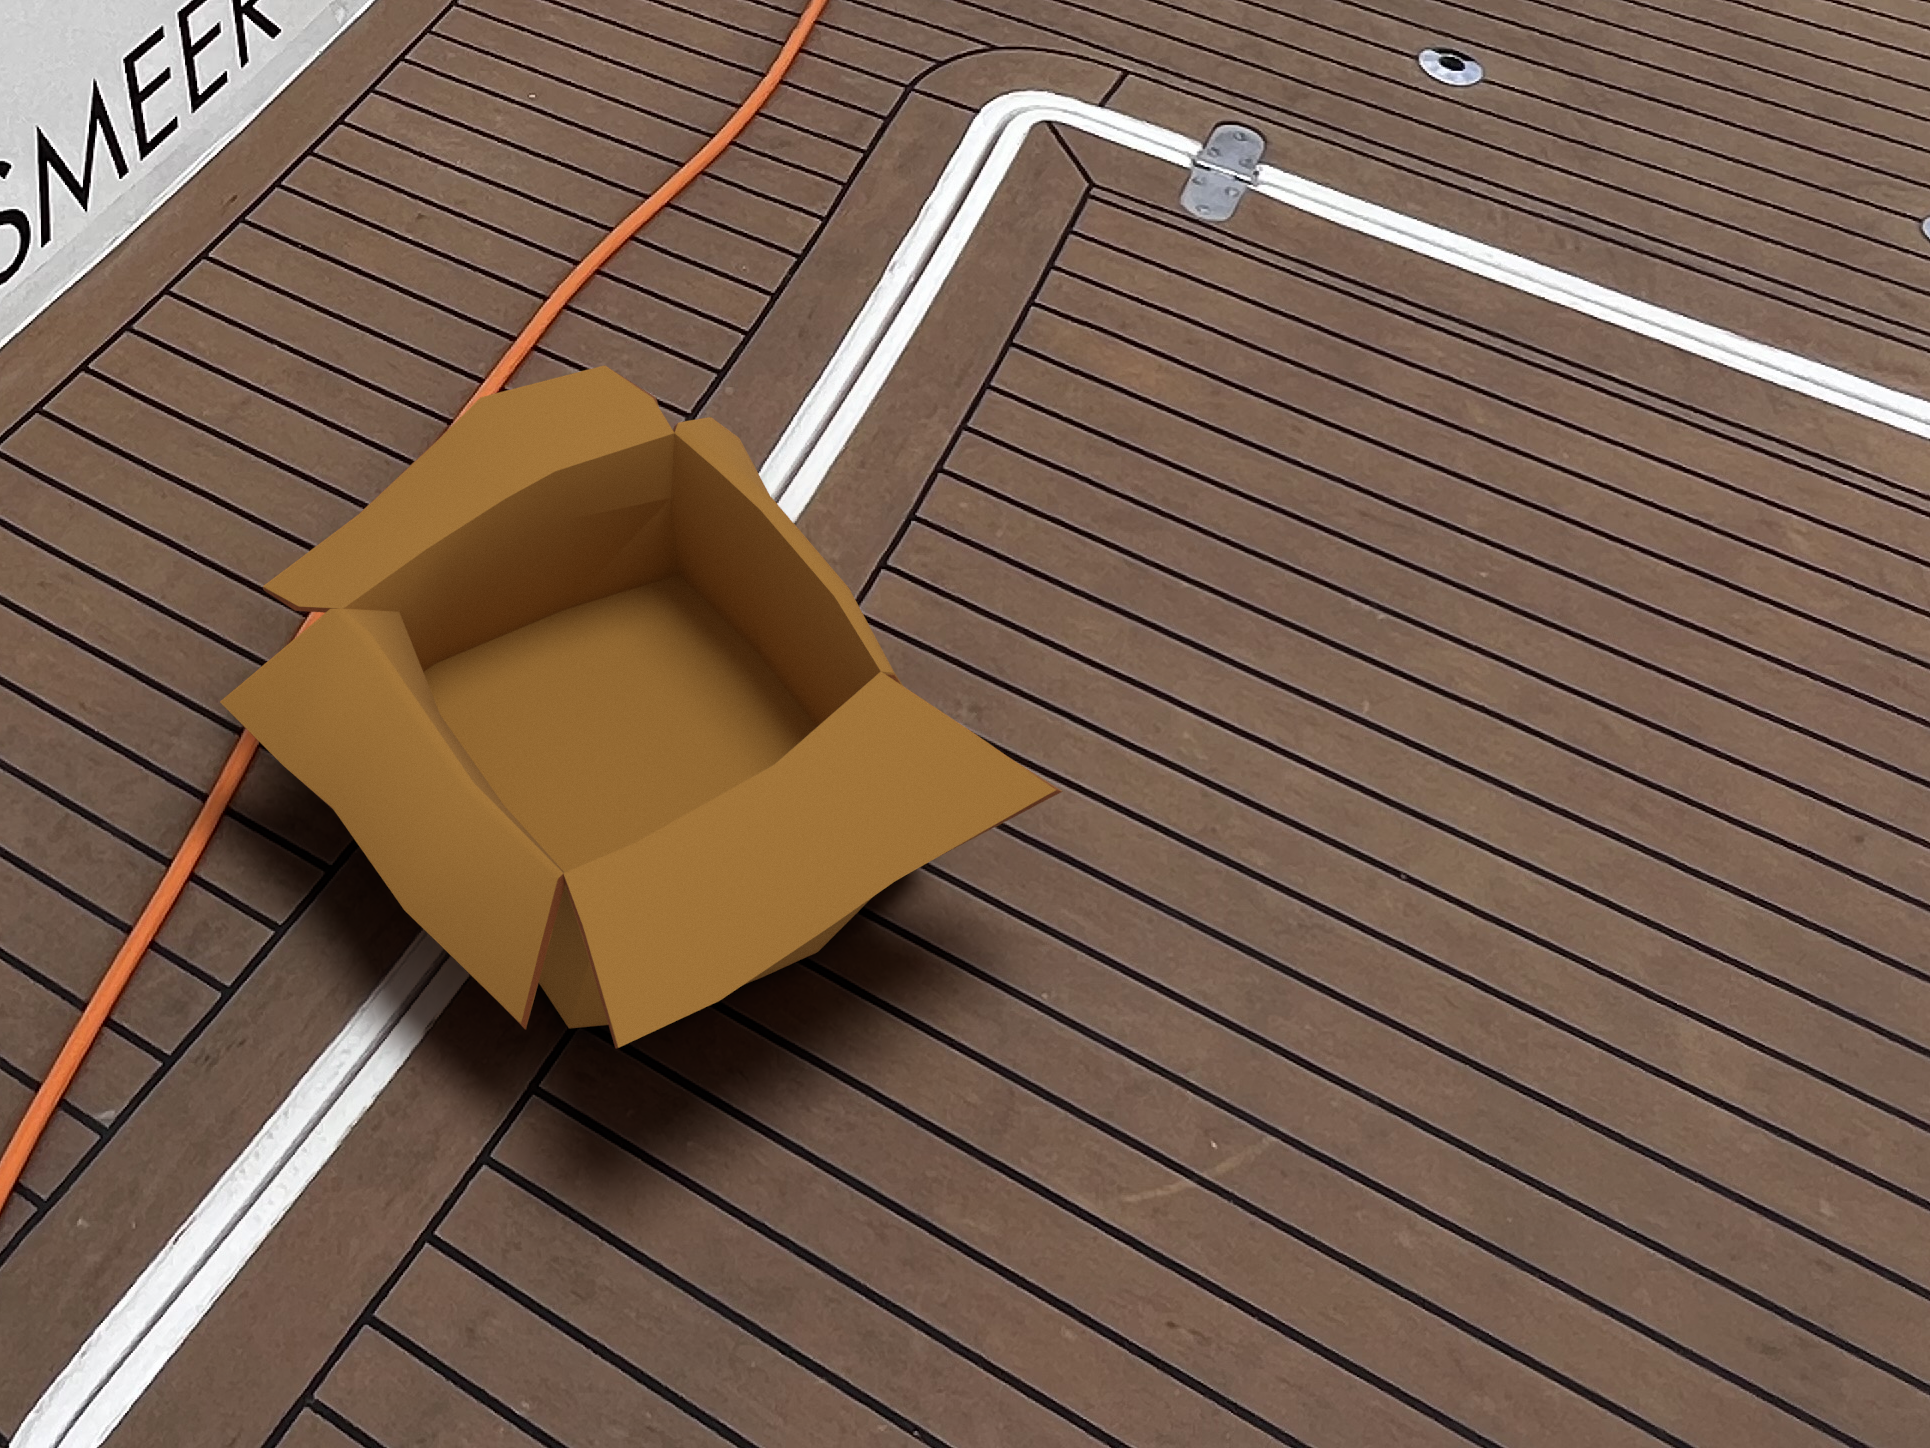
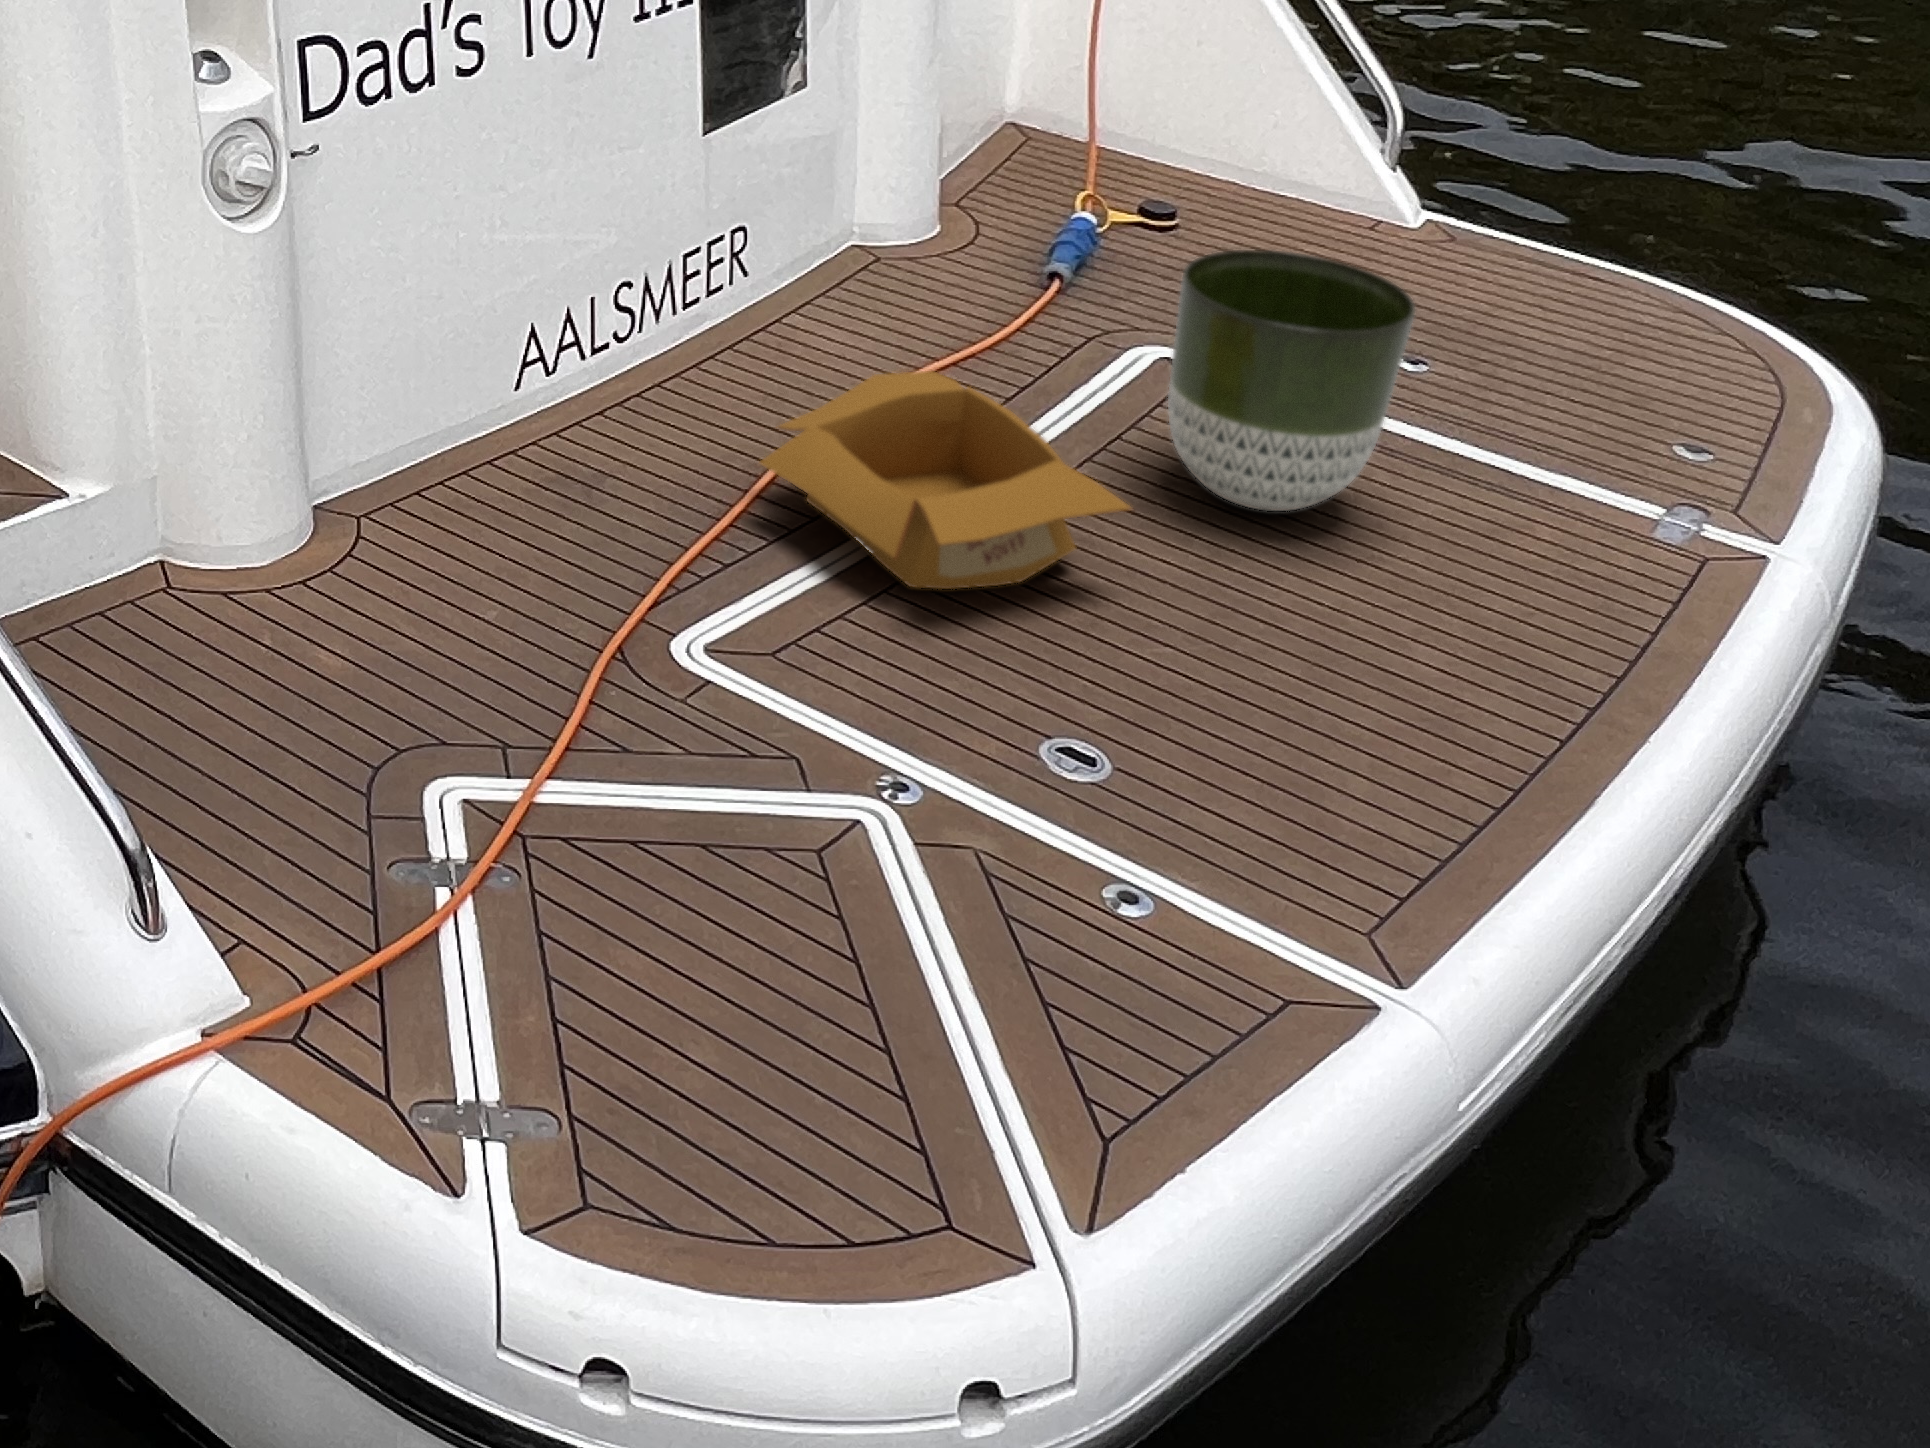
planter: none [1087,21,1607,592] -> present [1168,250,1415,511]

